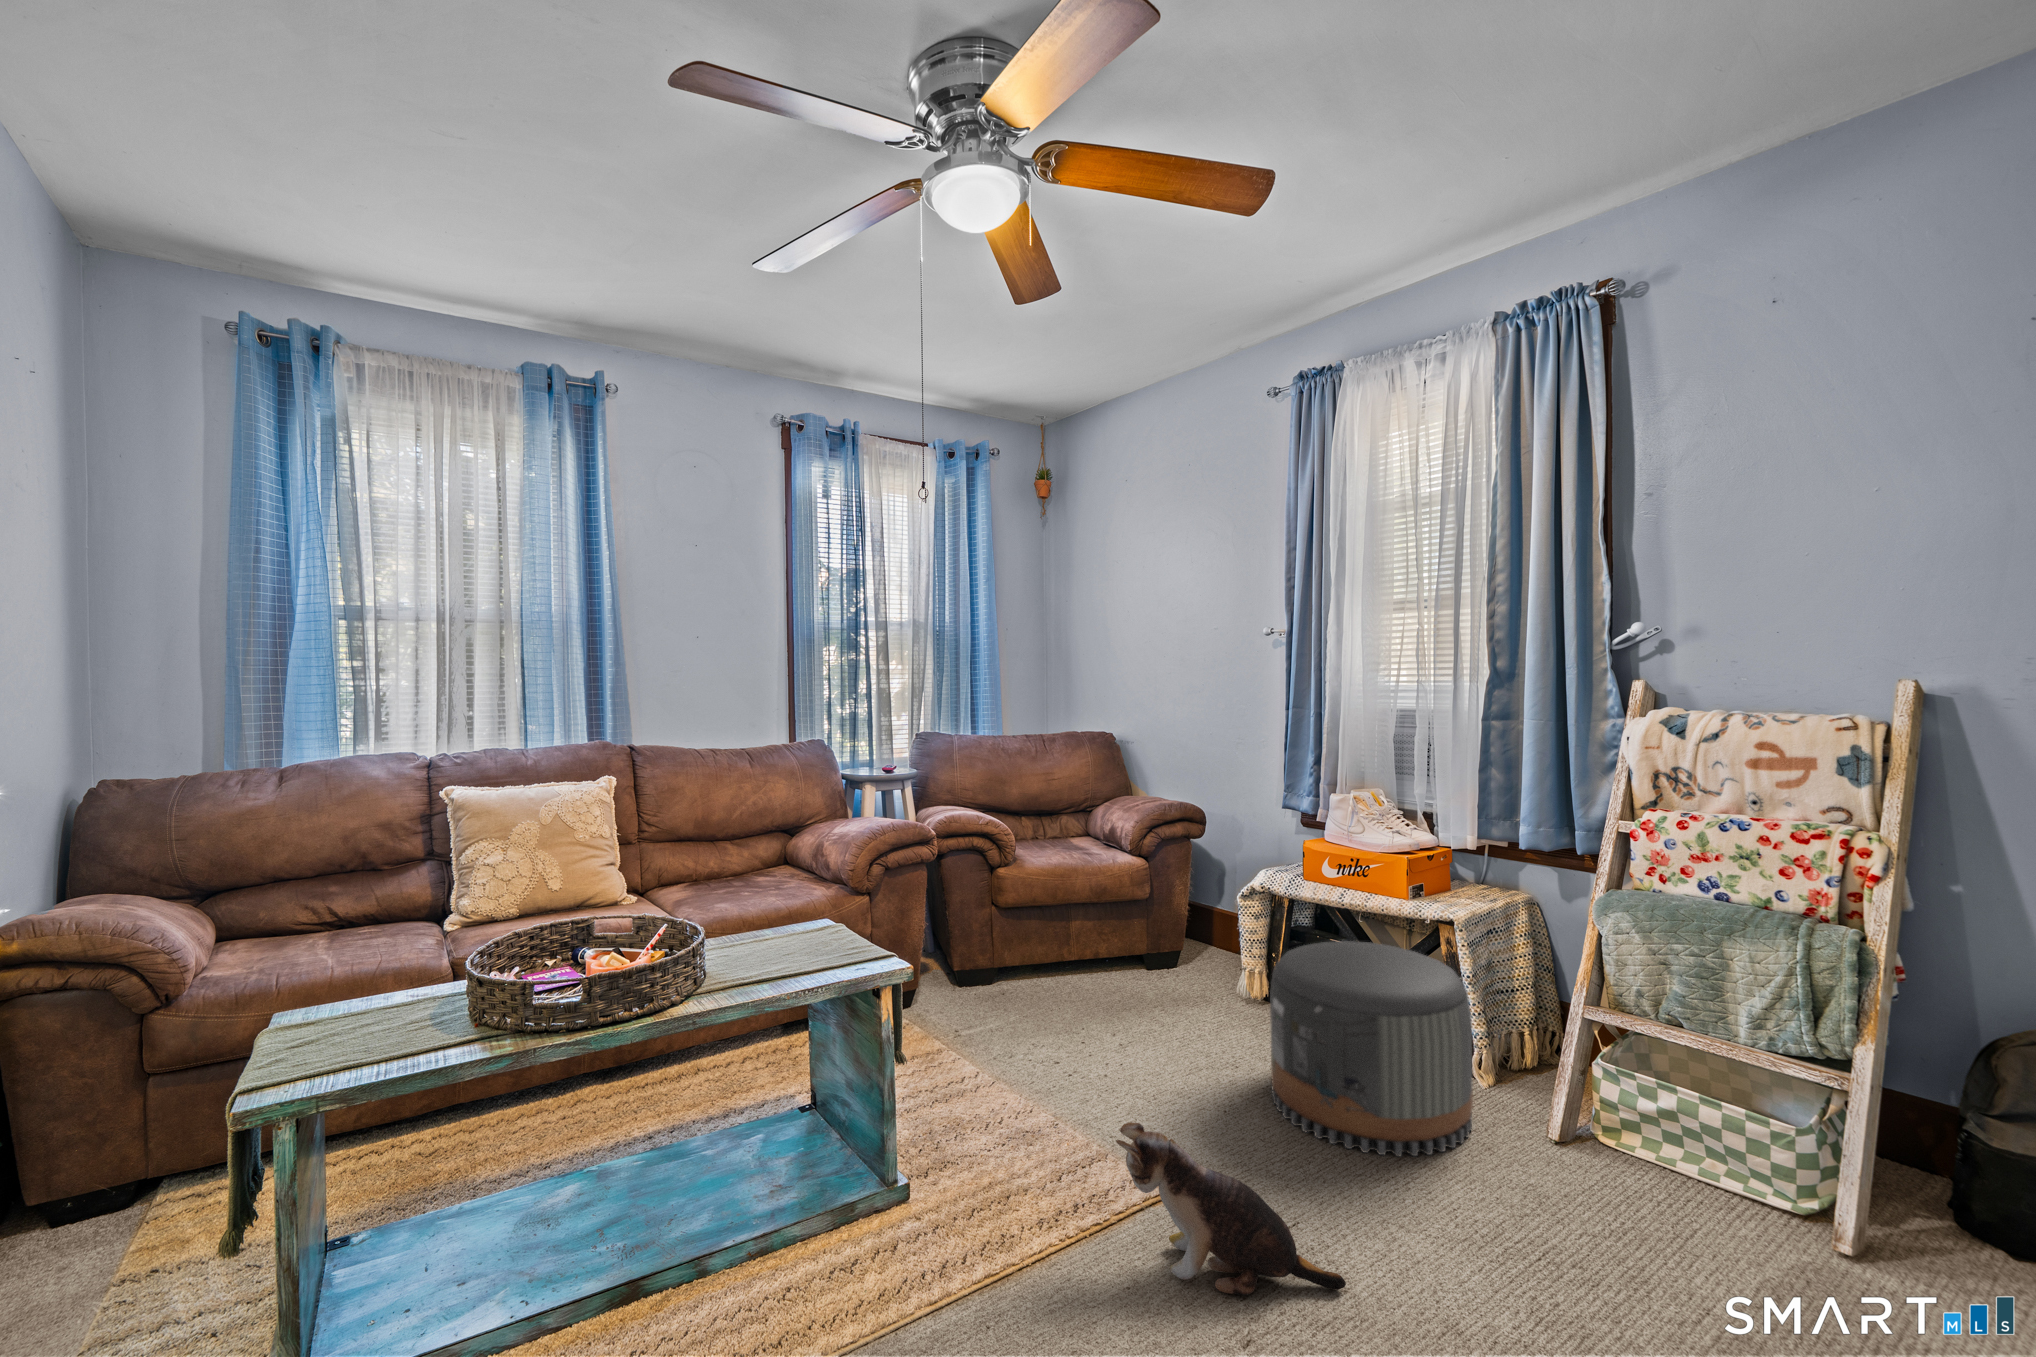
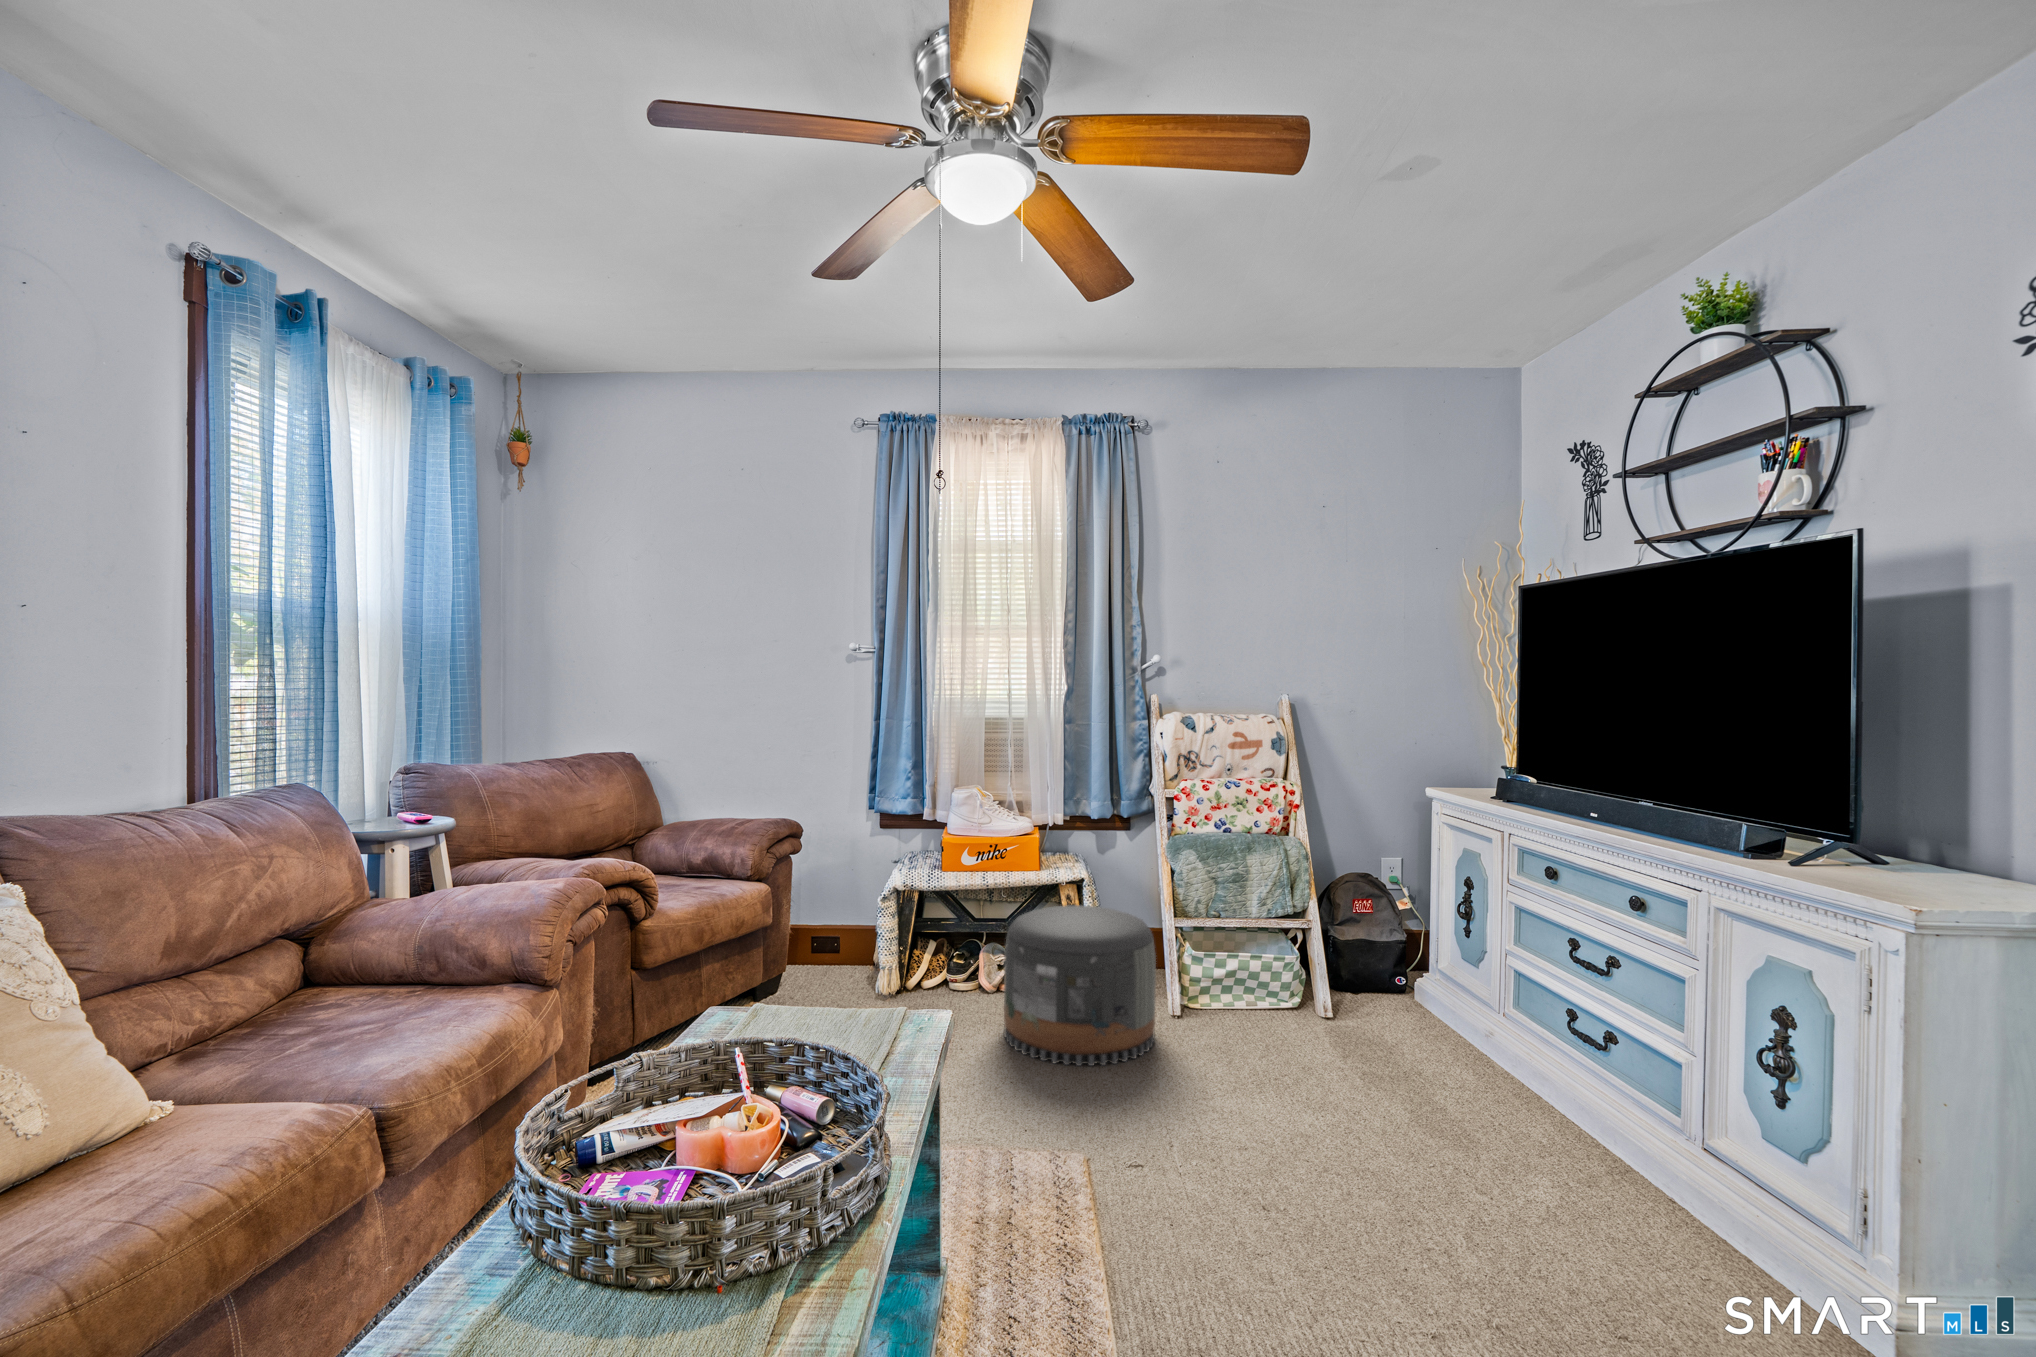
plush toy: present [1116,1122,1346,1295] -> none [1121,1071,1249,1178]

